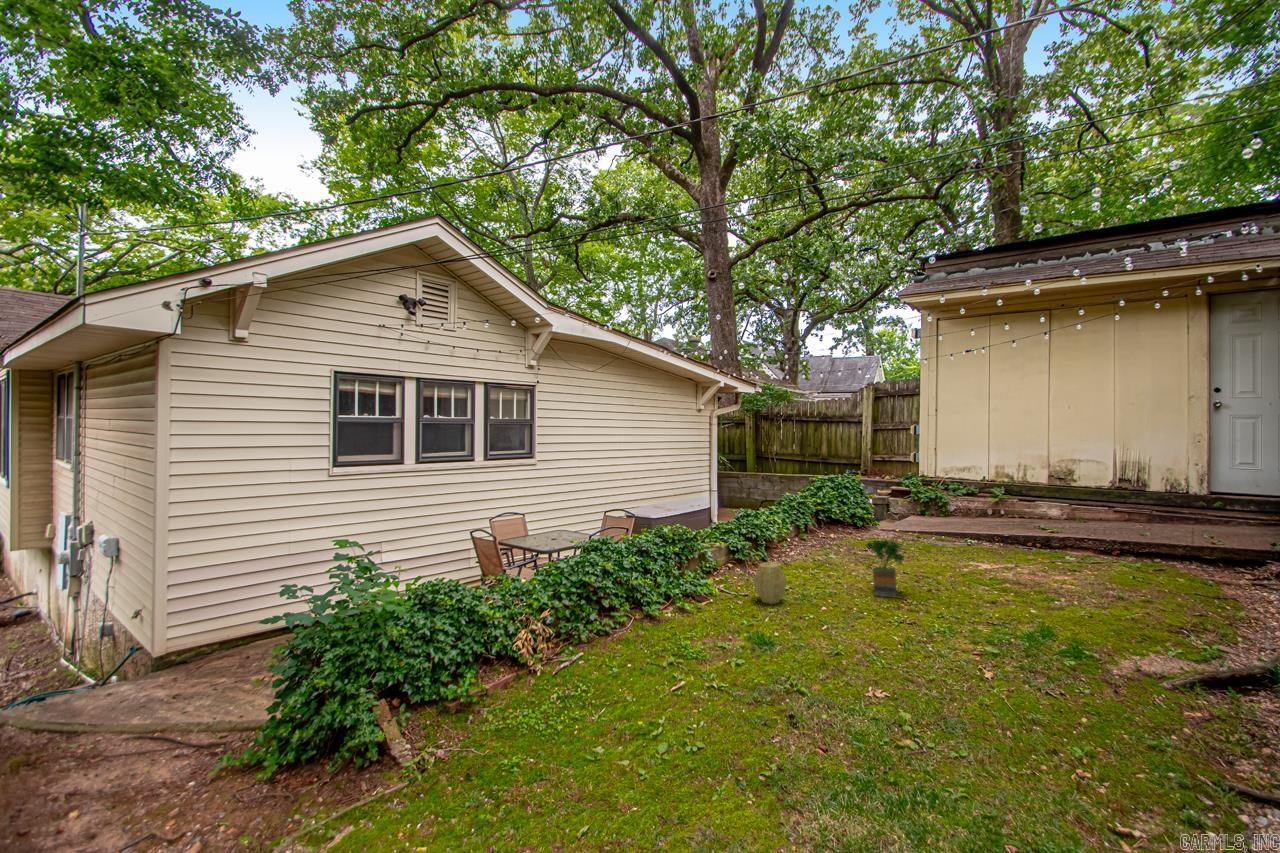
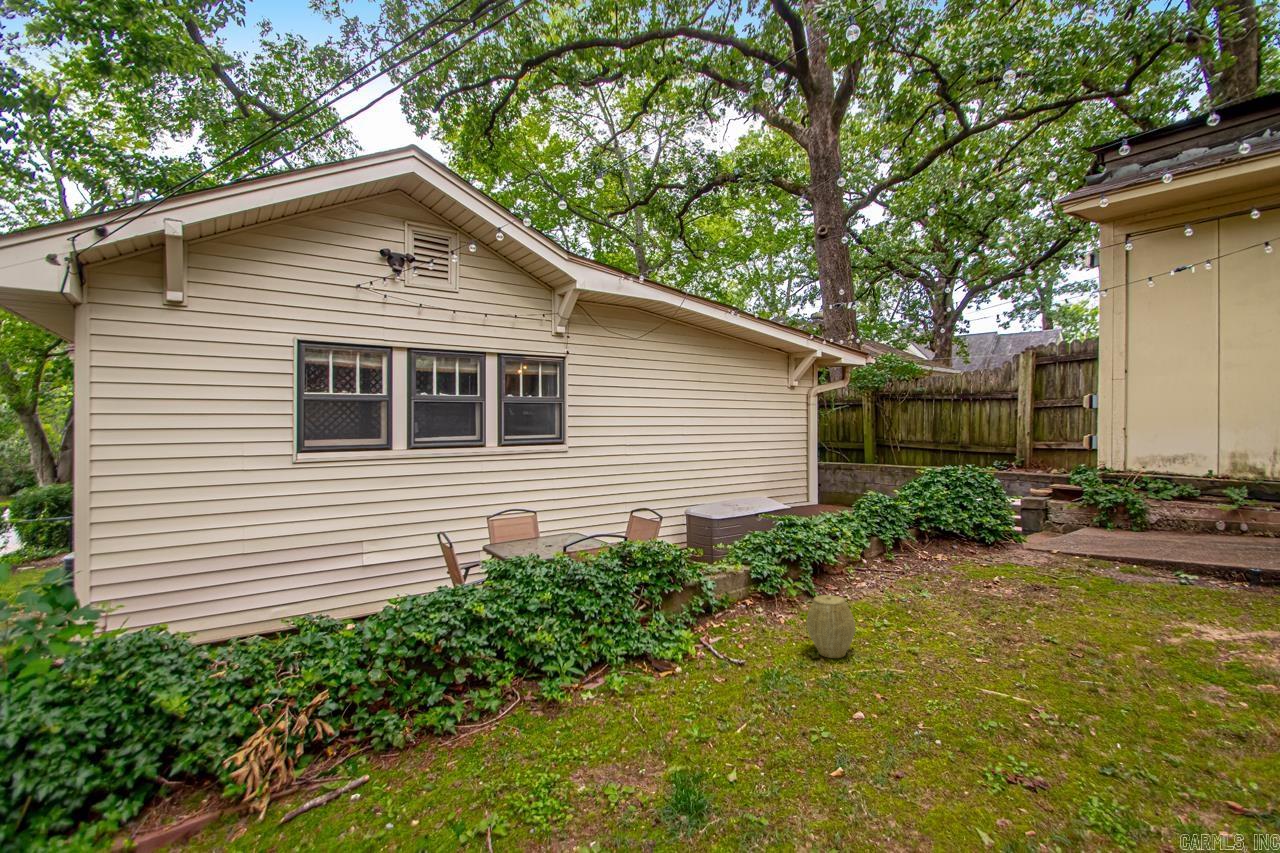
potted tree: present [866,540,904,598] -> none [988,567,1059,664]

